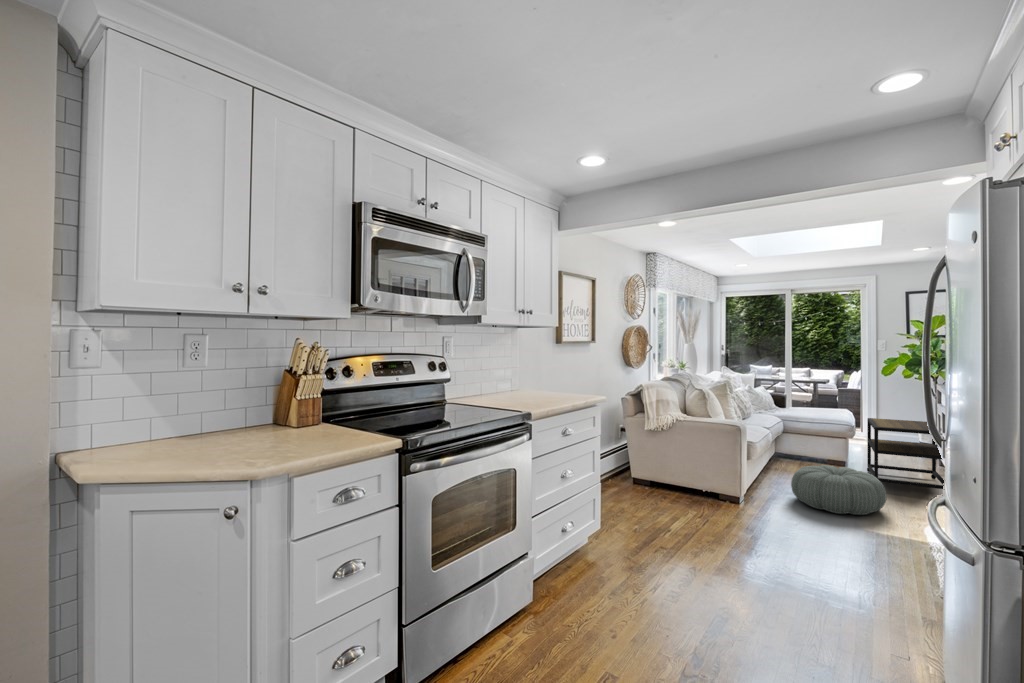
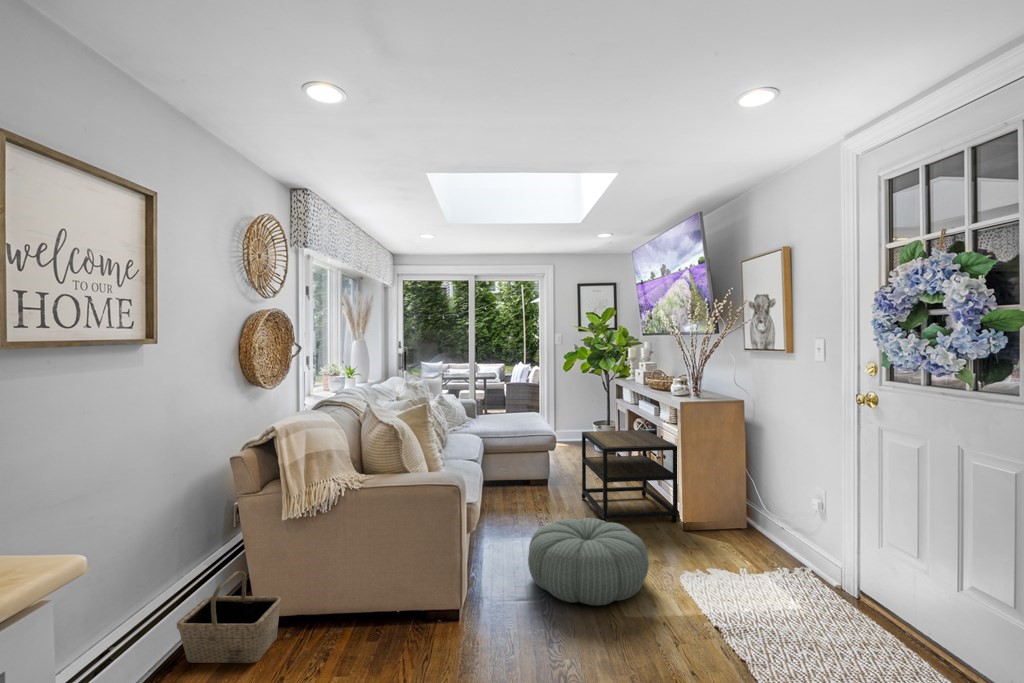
basket: none [600,453,644,493] -> present [177,571,281,663]

